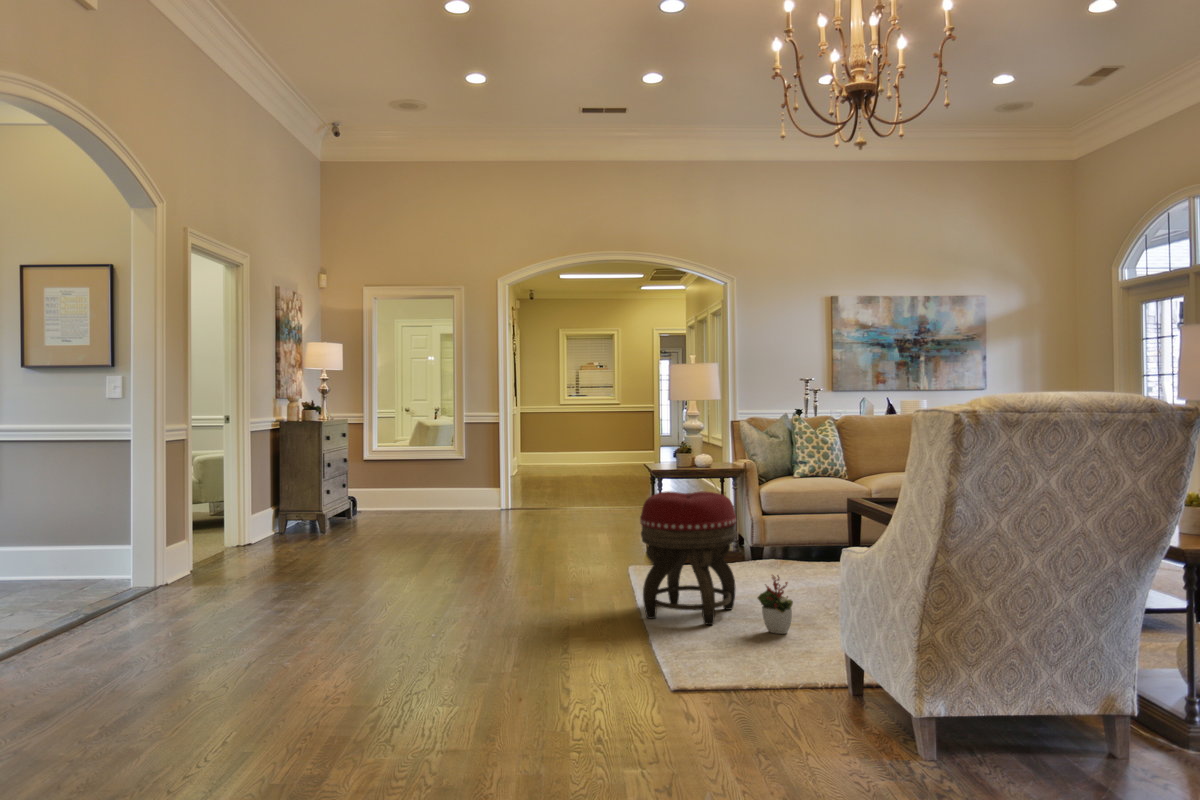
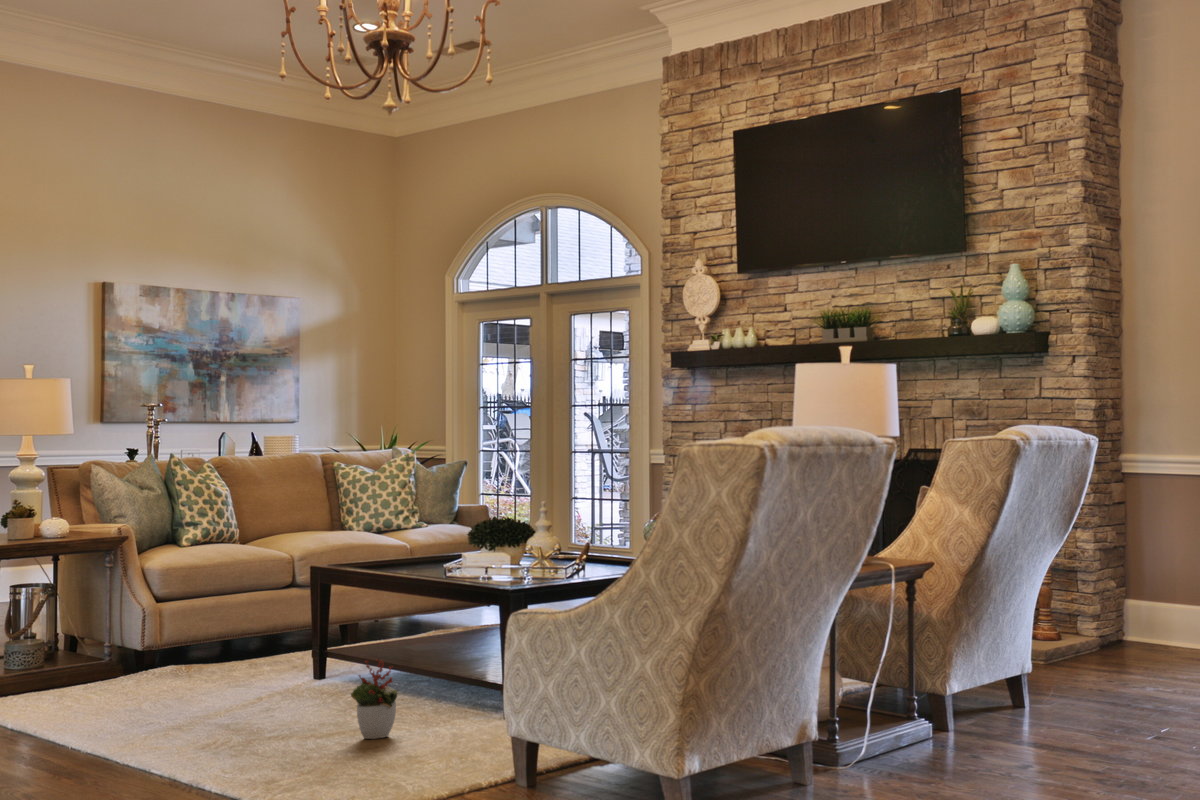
footstool: present [640,491,737,625] -> none [148,560,297,760]

